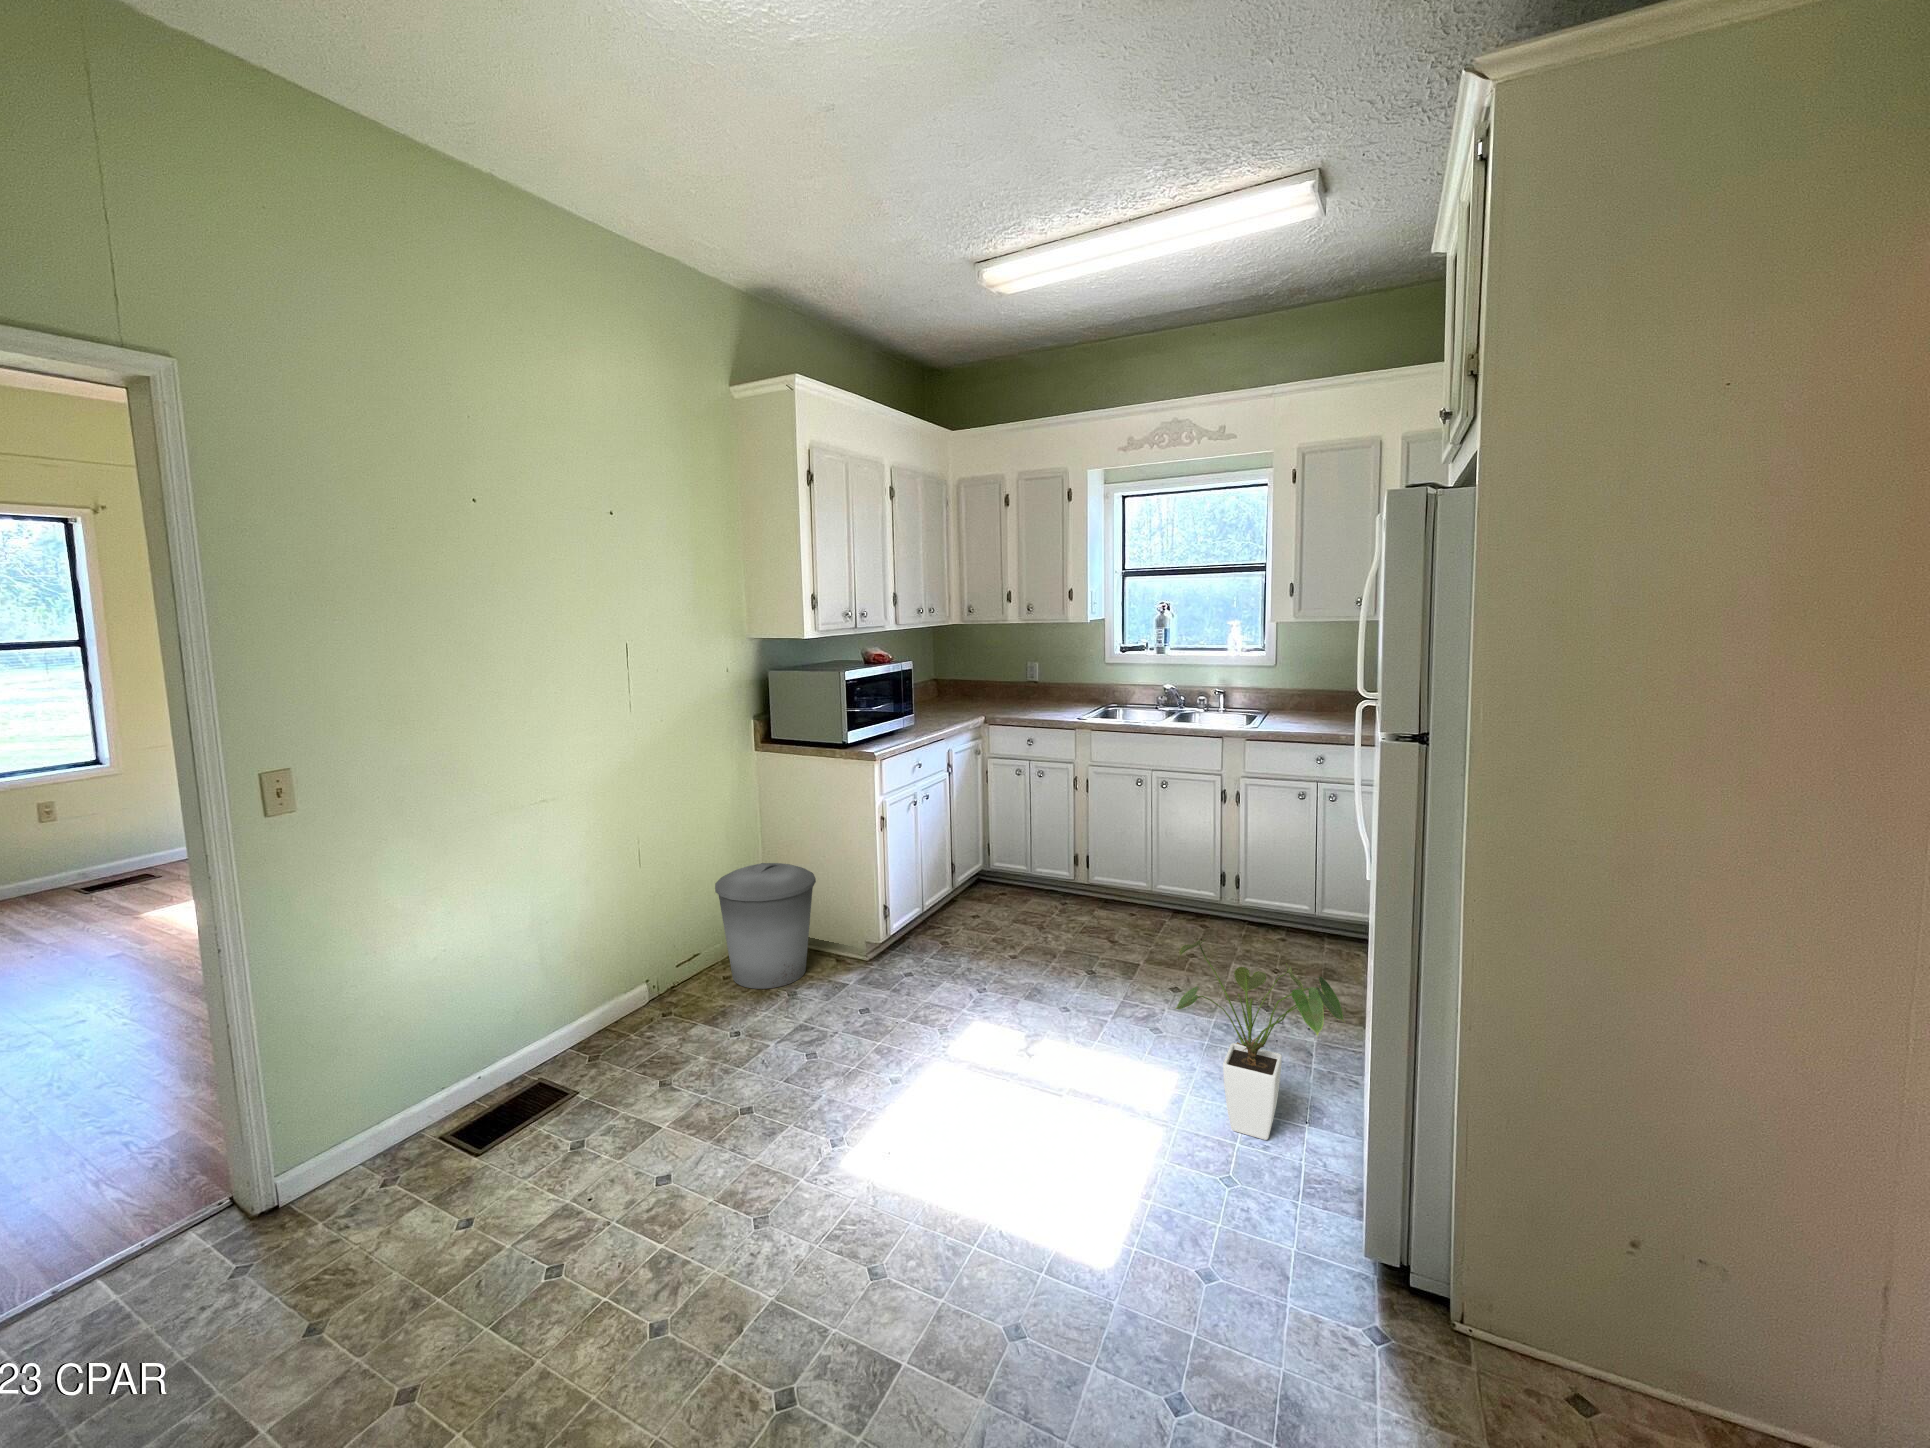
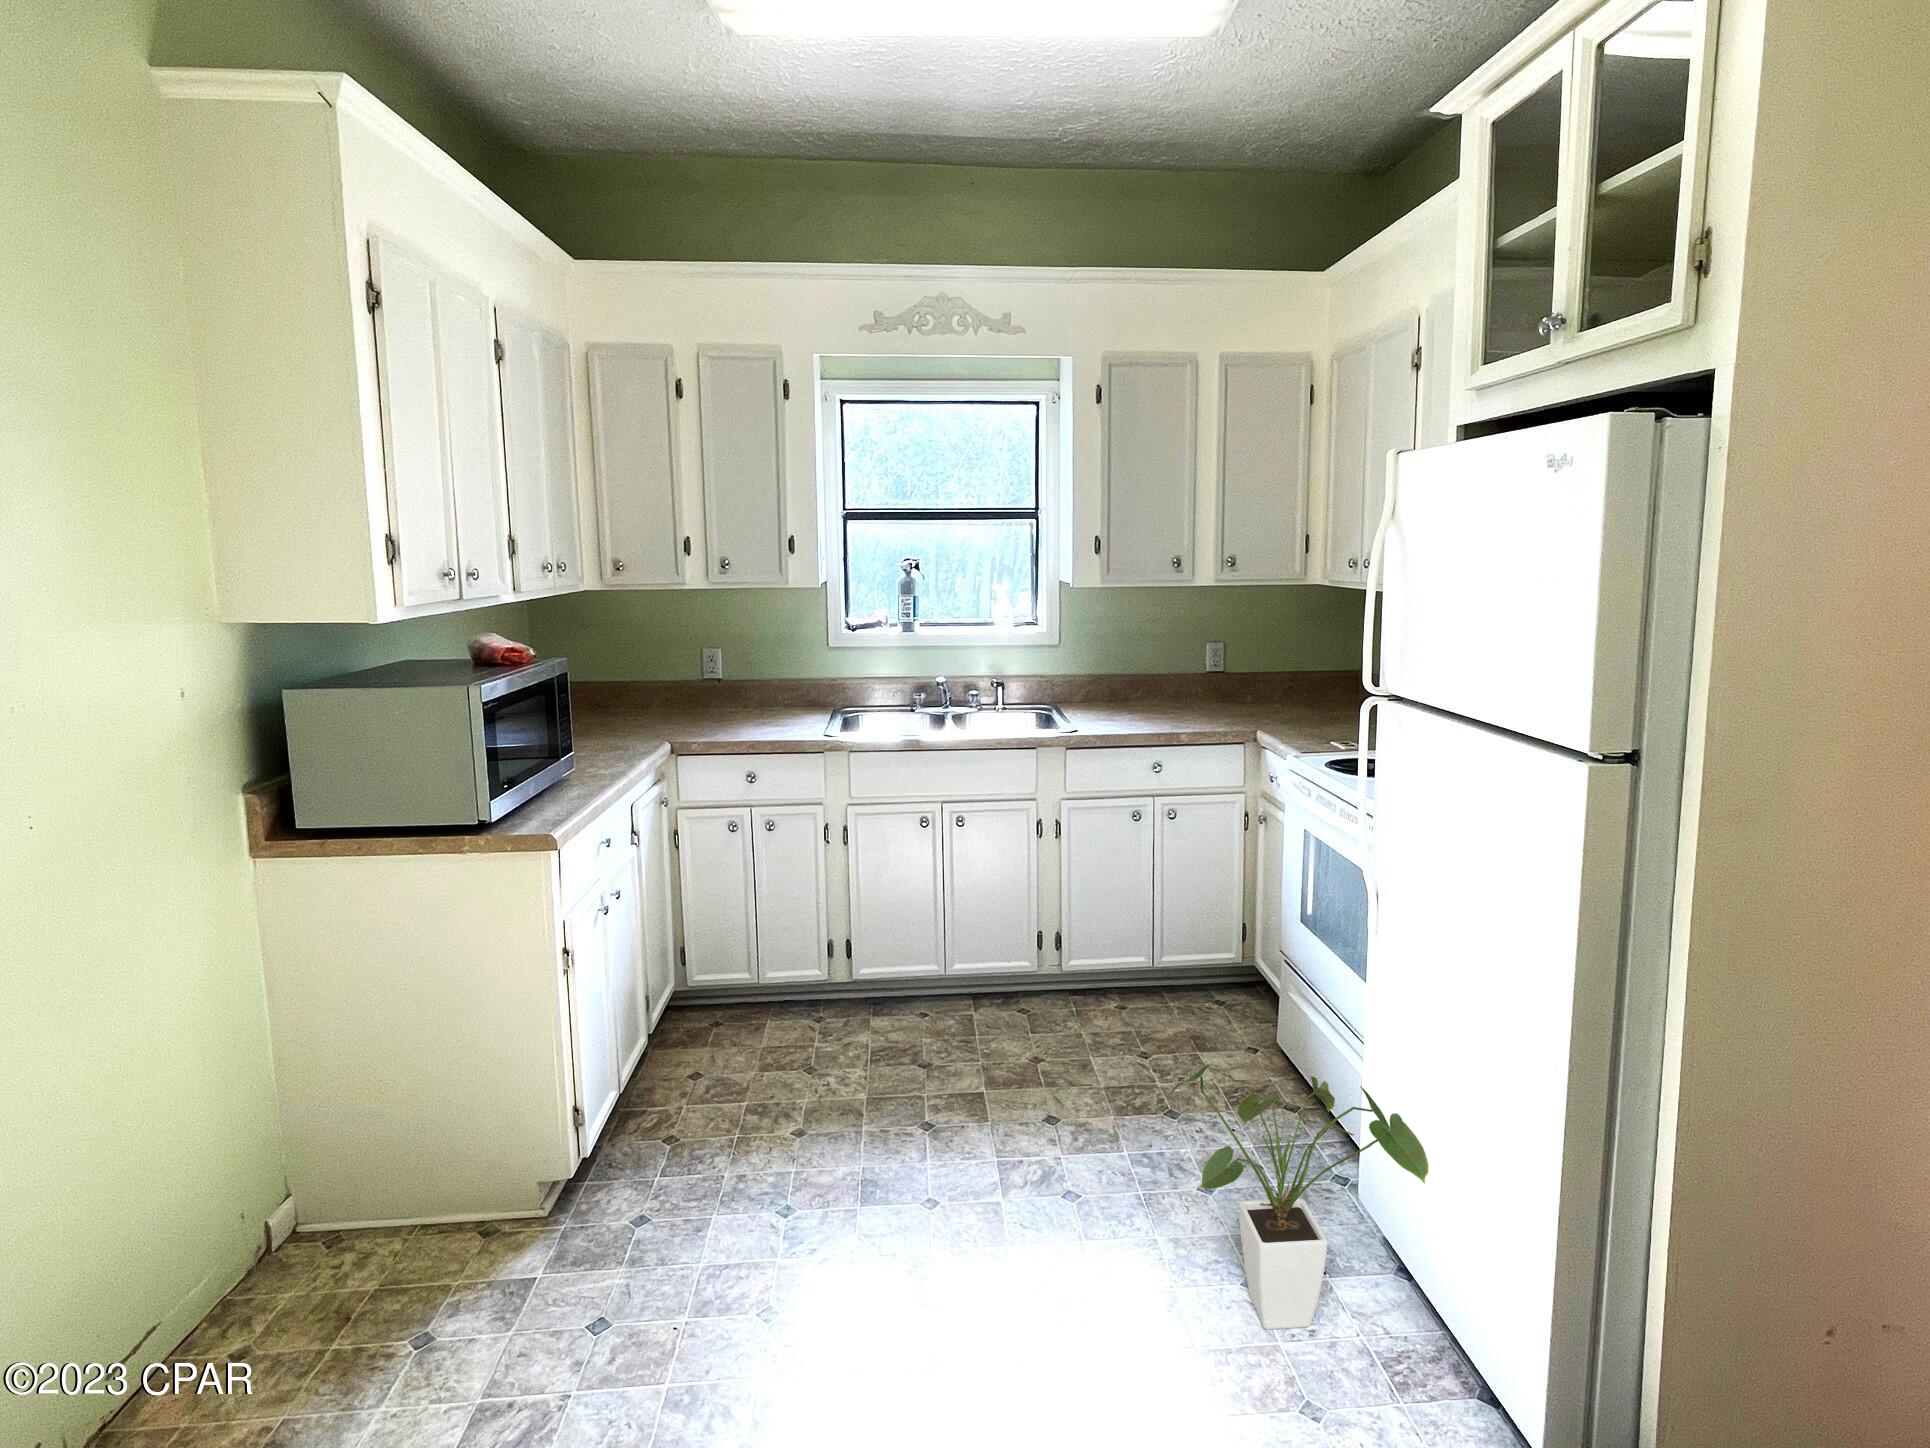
trash can: present [715,863,816,989] -> none [185,1082,439,1376]

